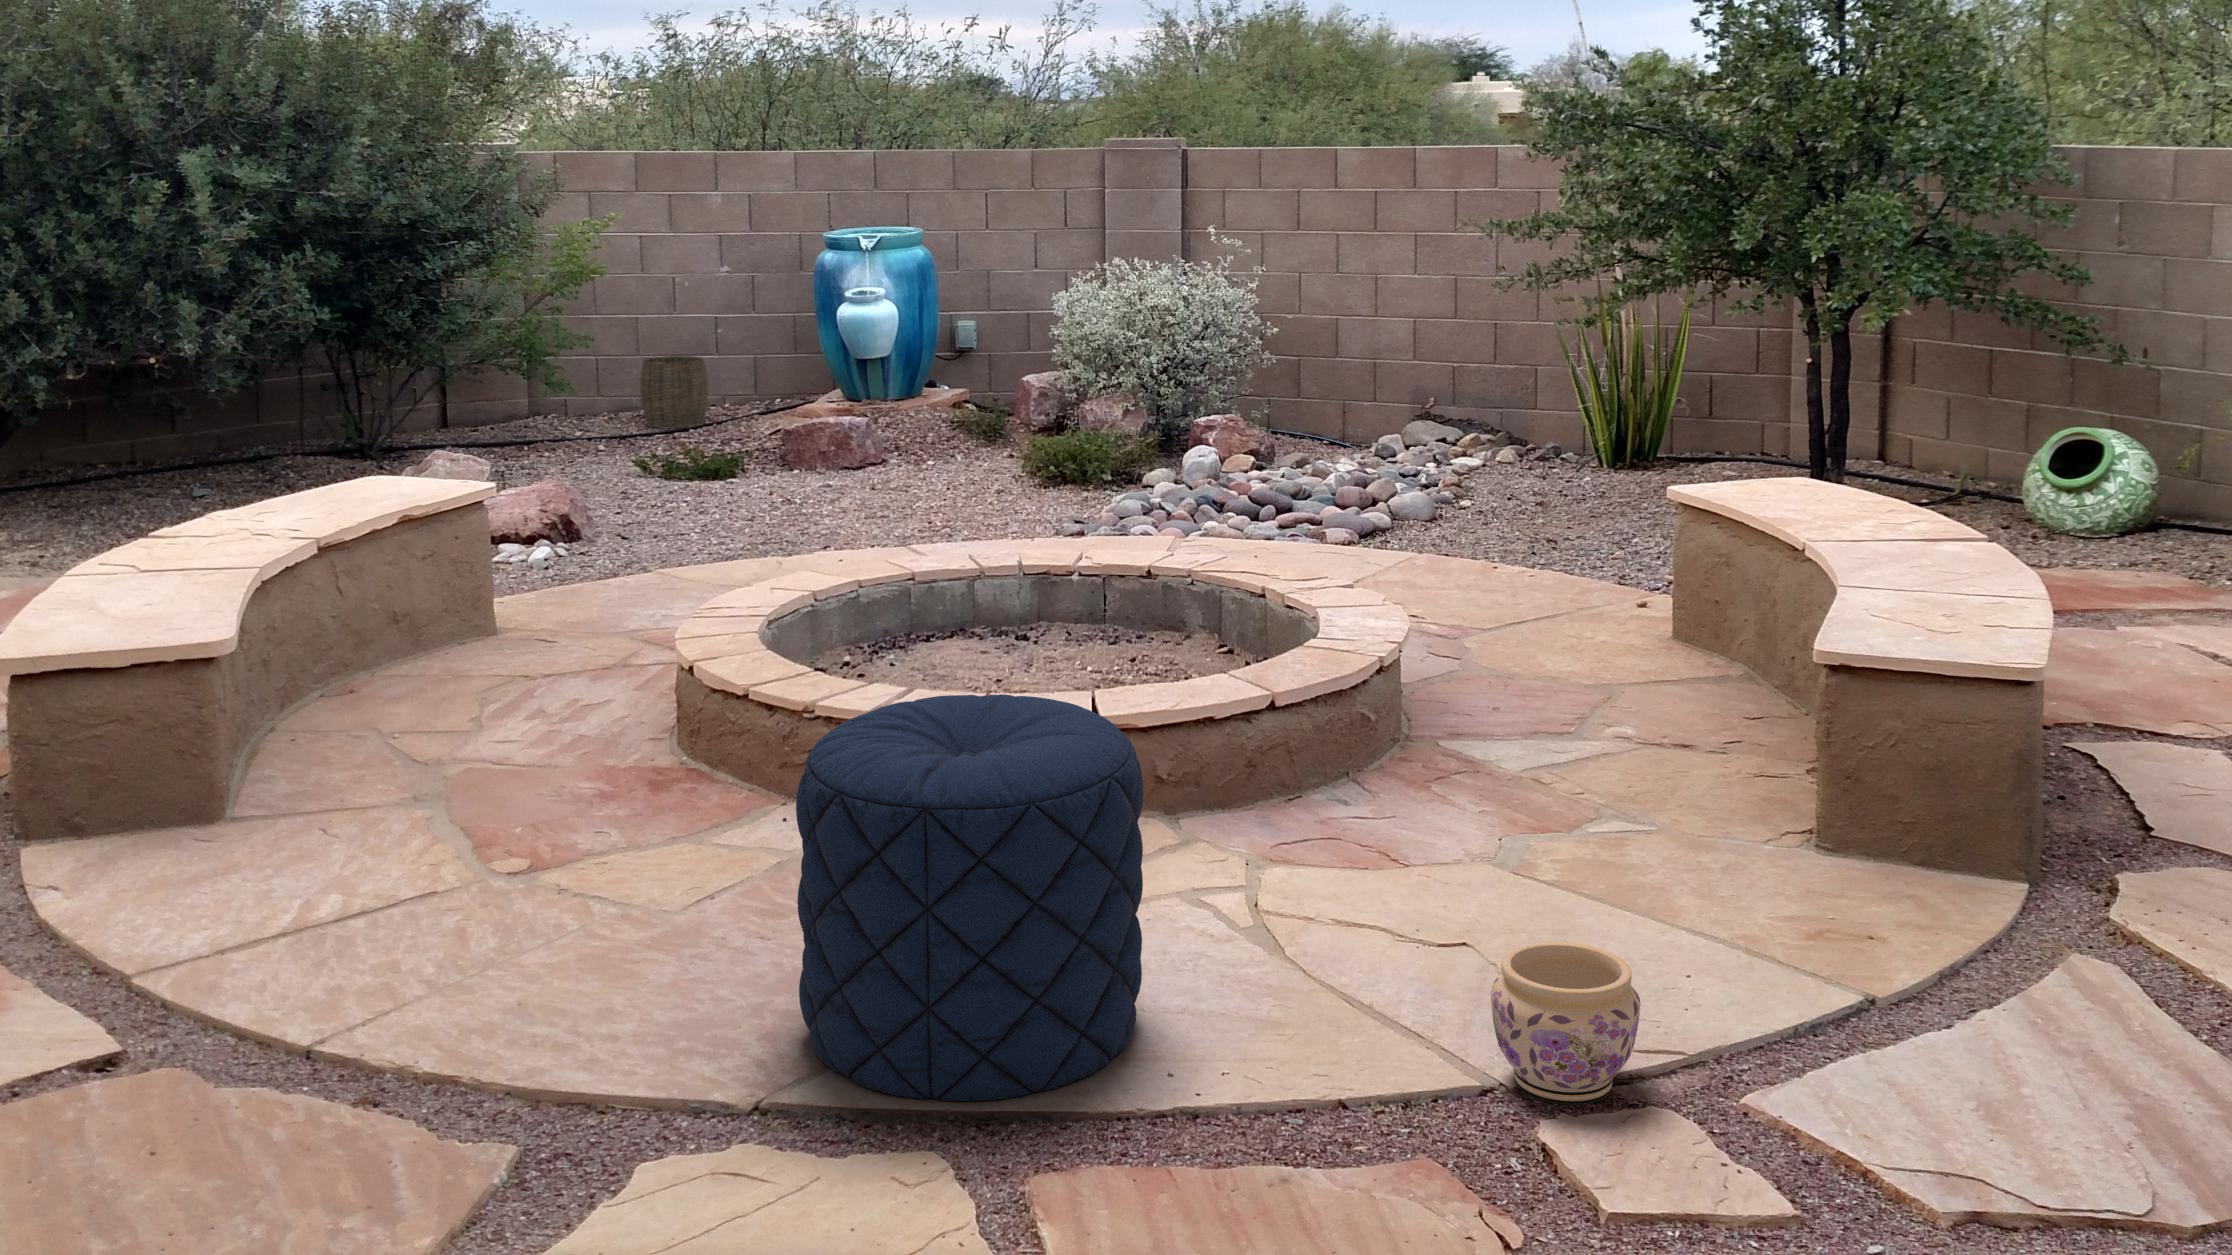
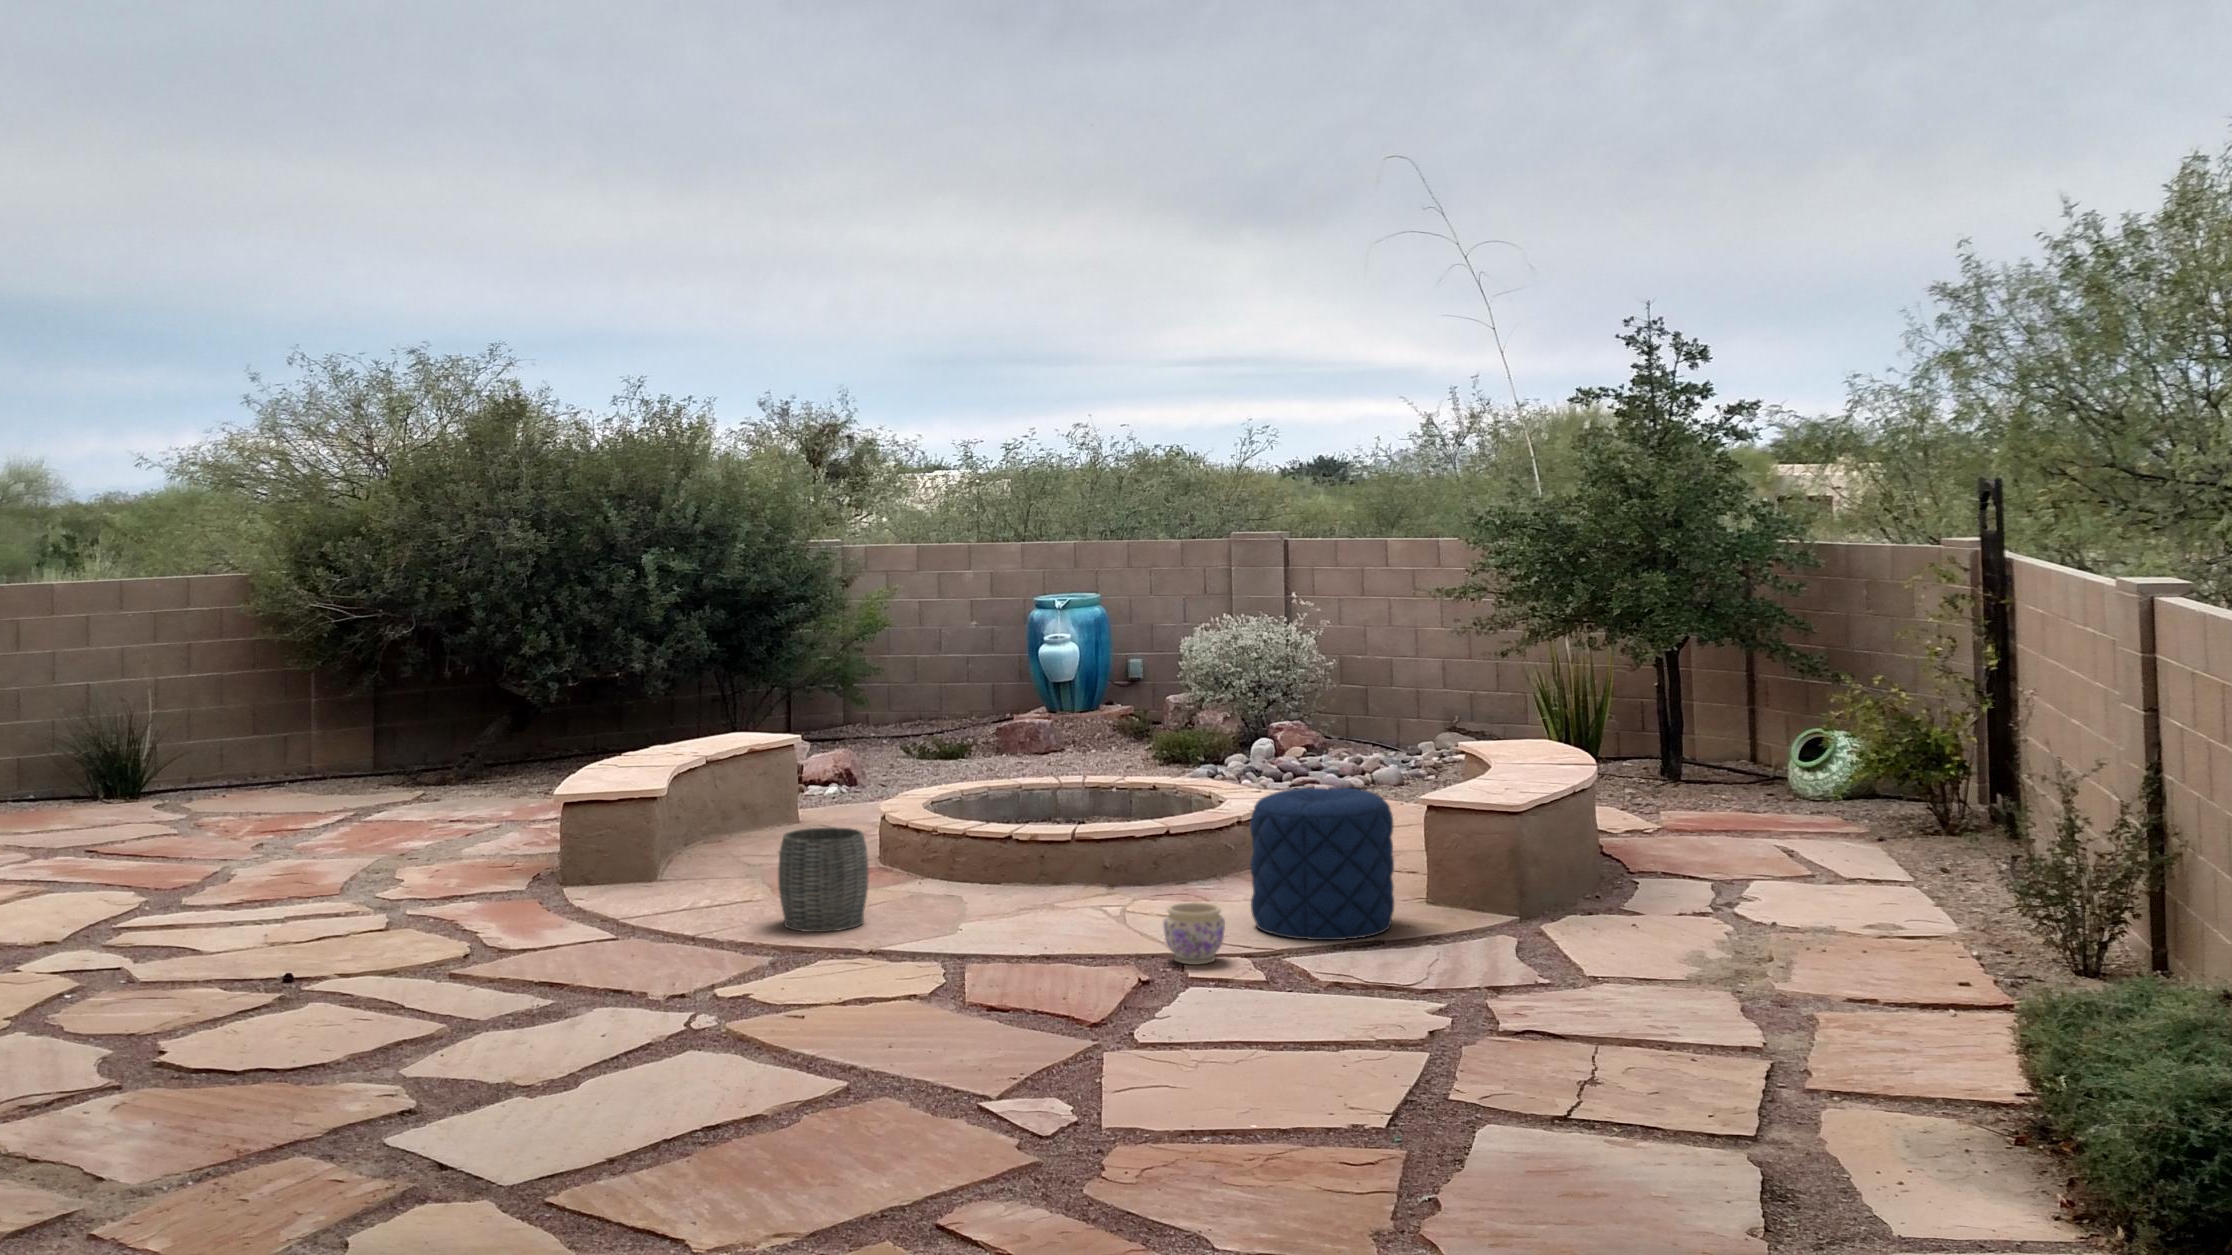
woven basket: present [640,356,708,429] -> present [778,827,868,932]
pouf: present [796,694,1144,1101] -> present [1250,788,1394,940]

